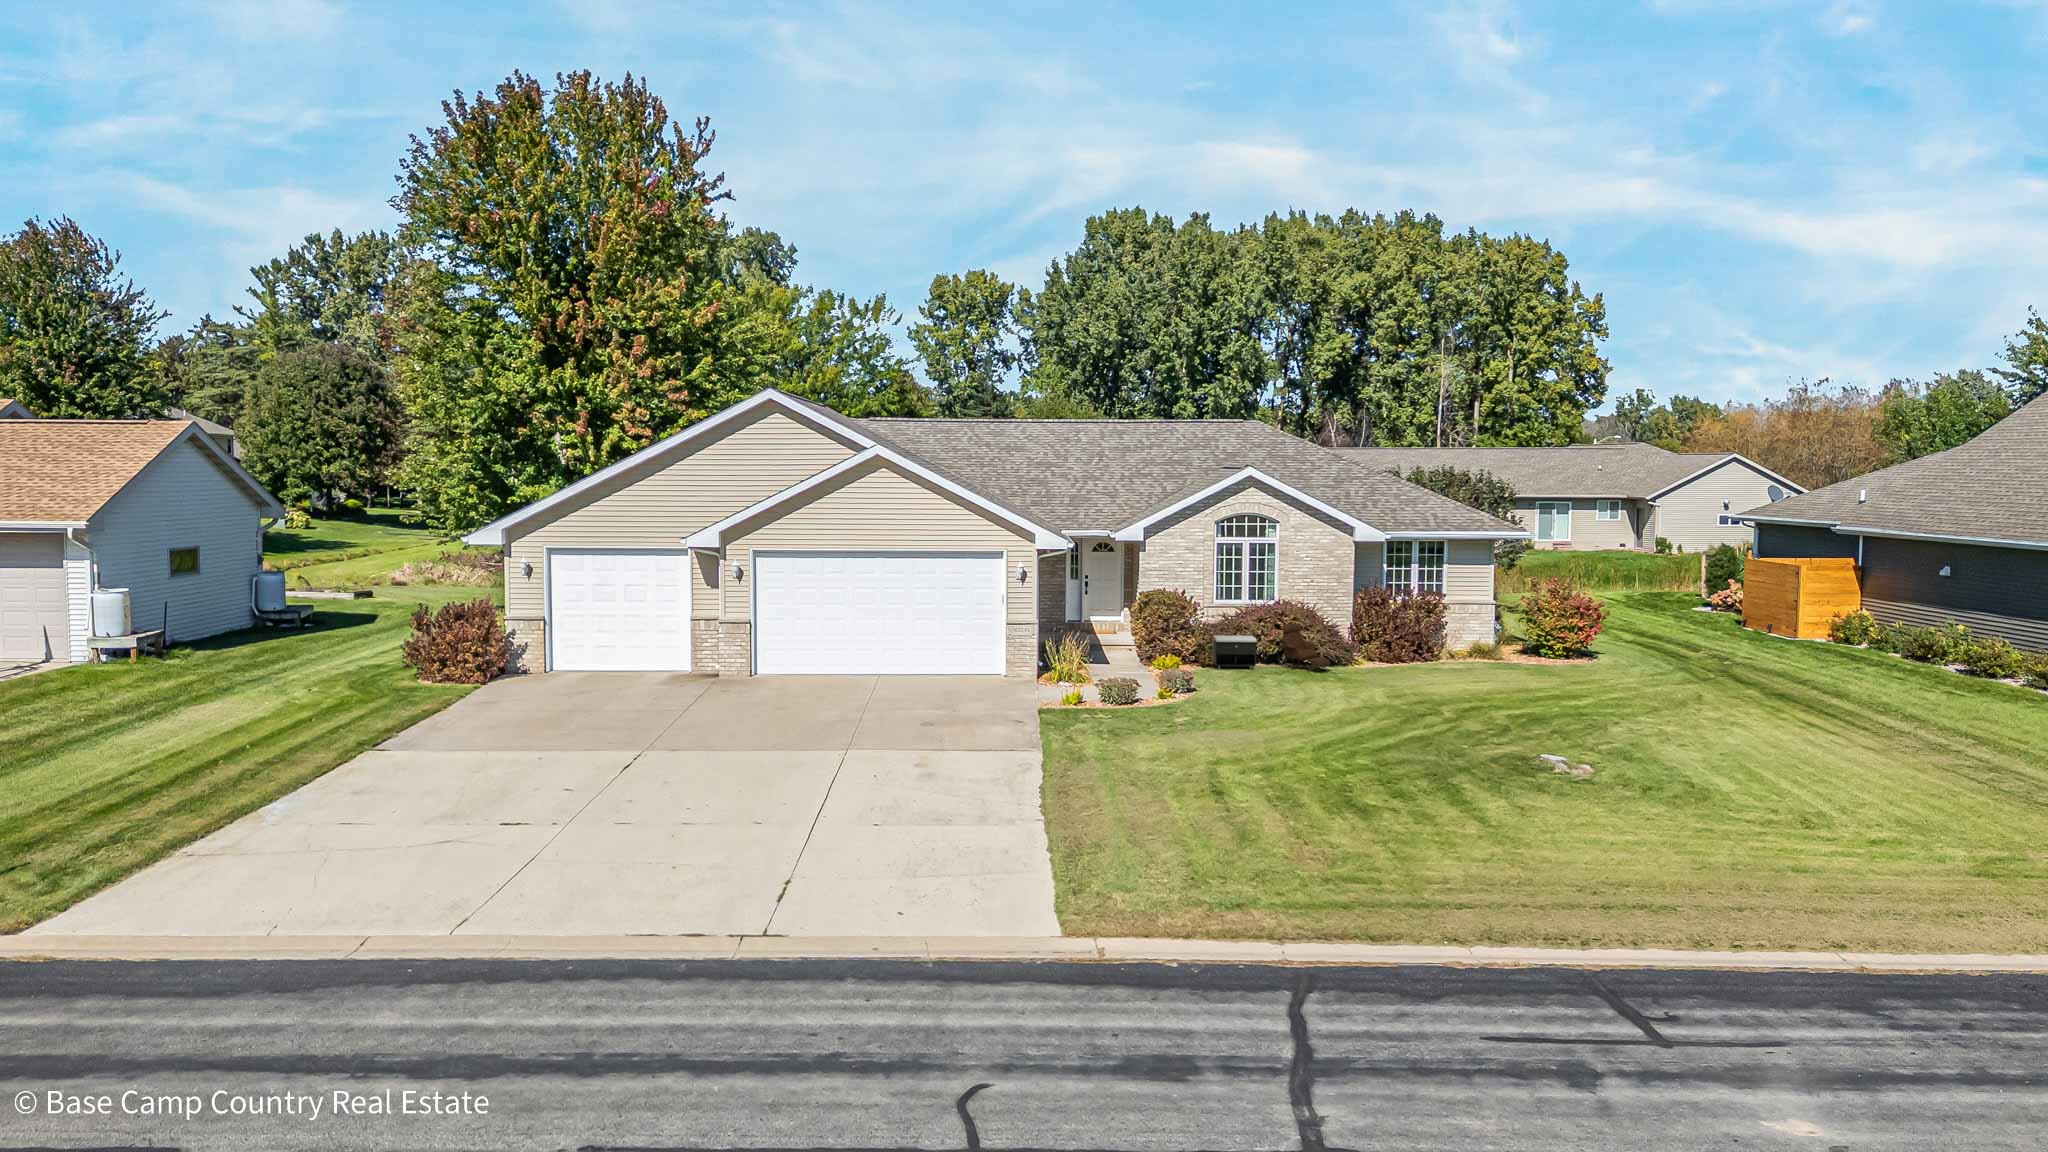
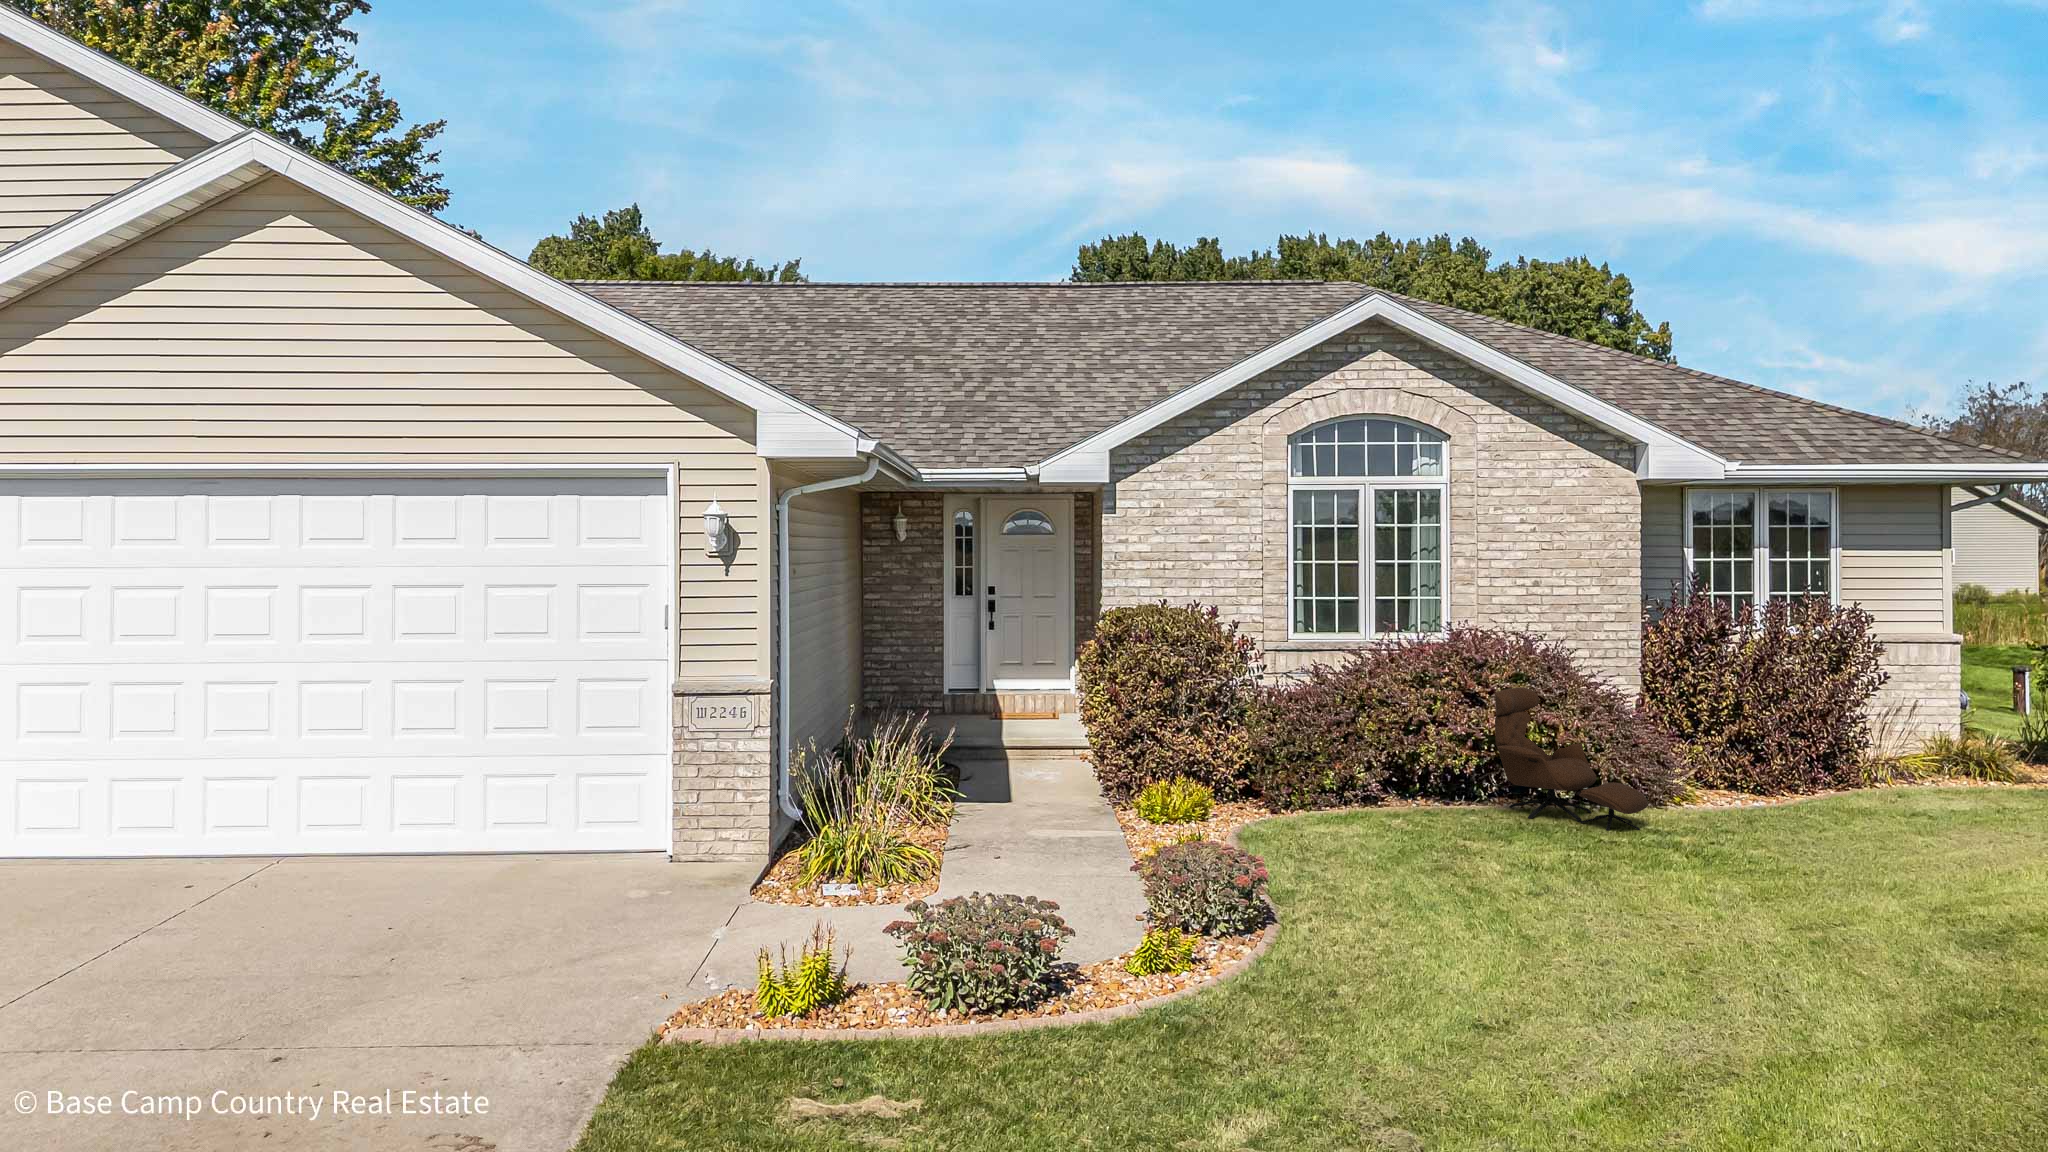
storage bench: present [1212,635,1257,669] -> none [1298,722,1428,818]

